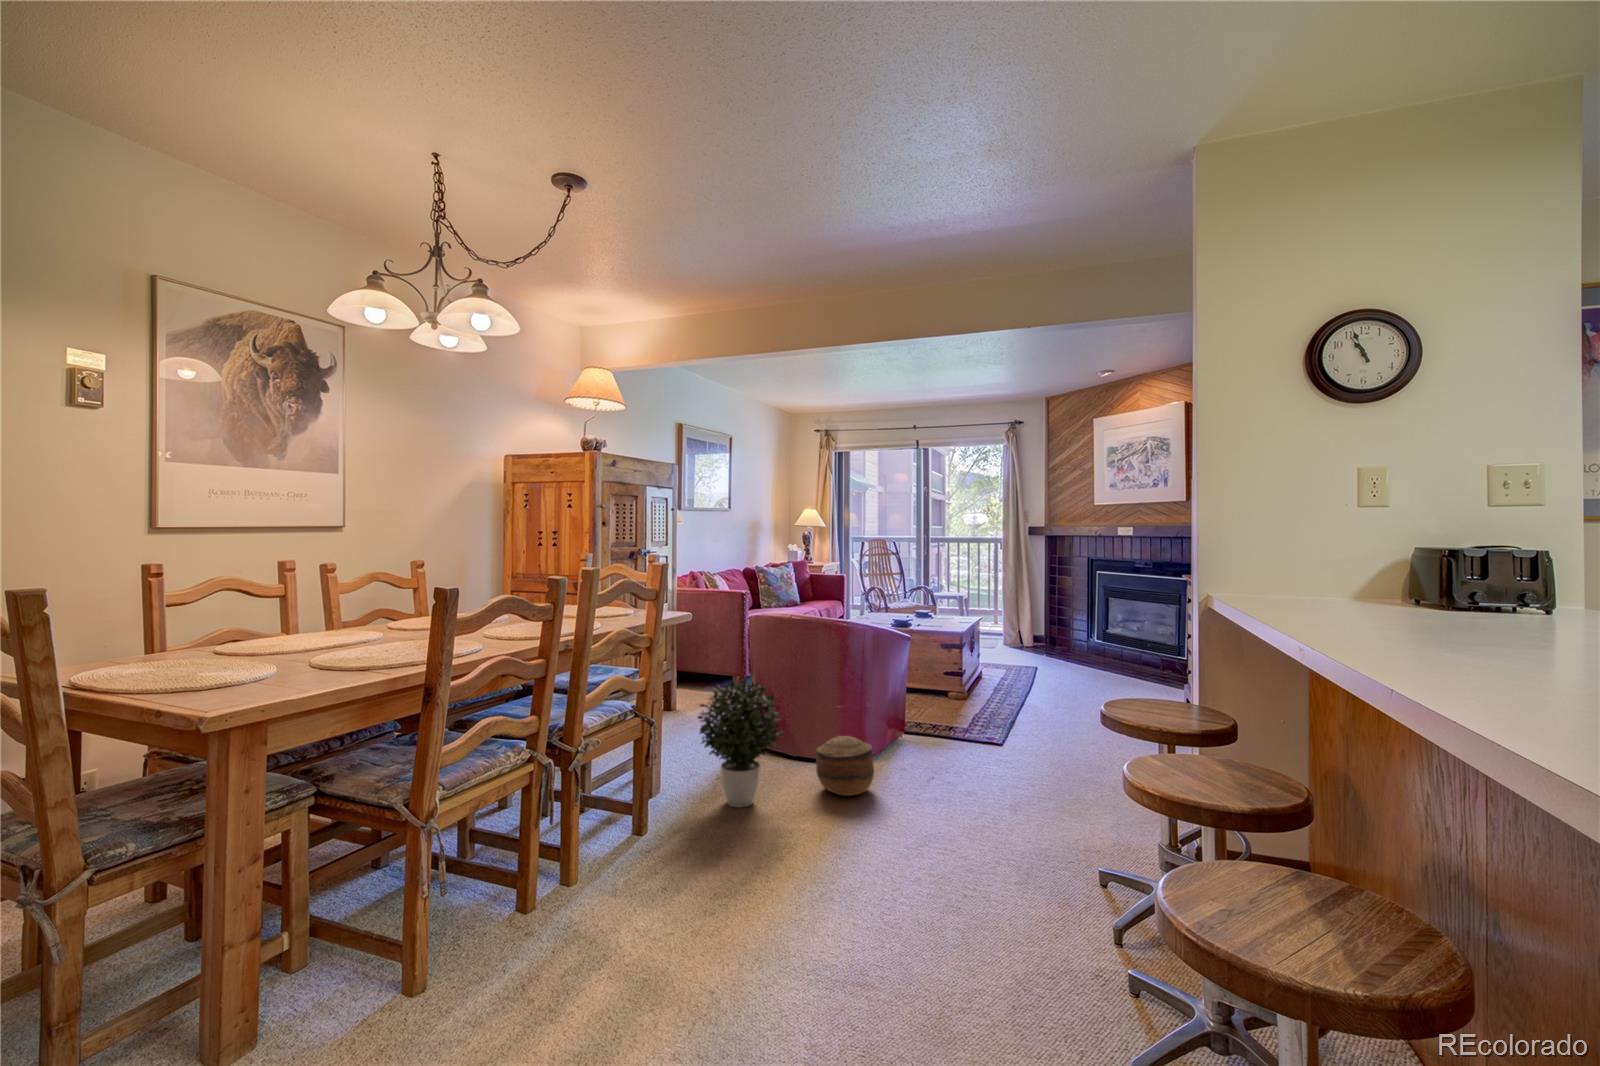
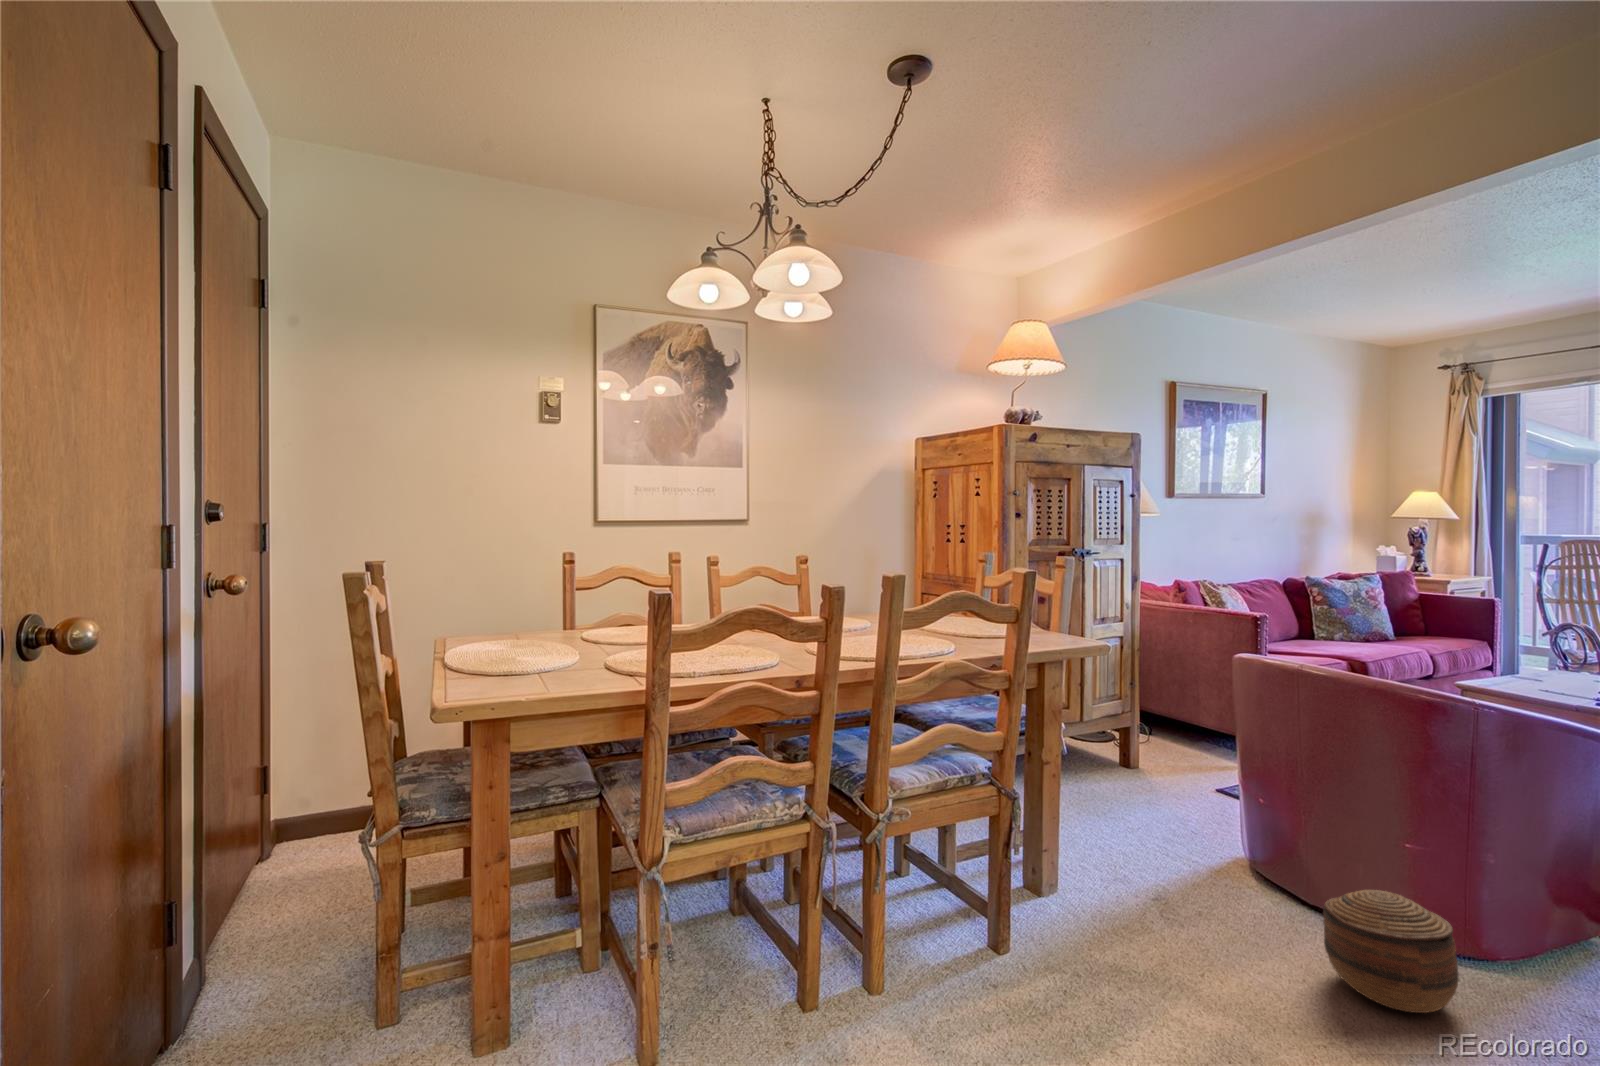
potted plant: present [698,681,784,808] -> none [1099,754,1250,961]

